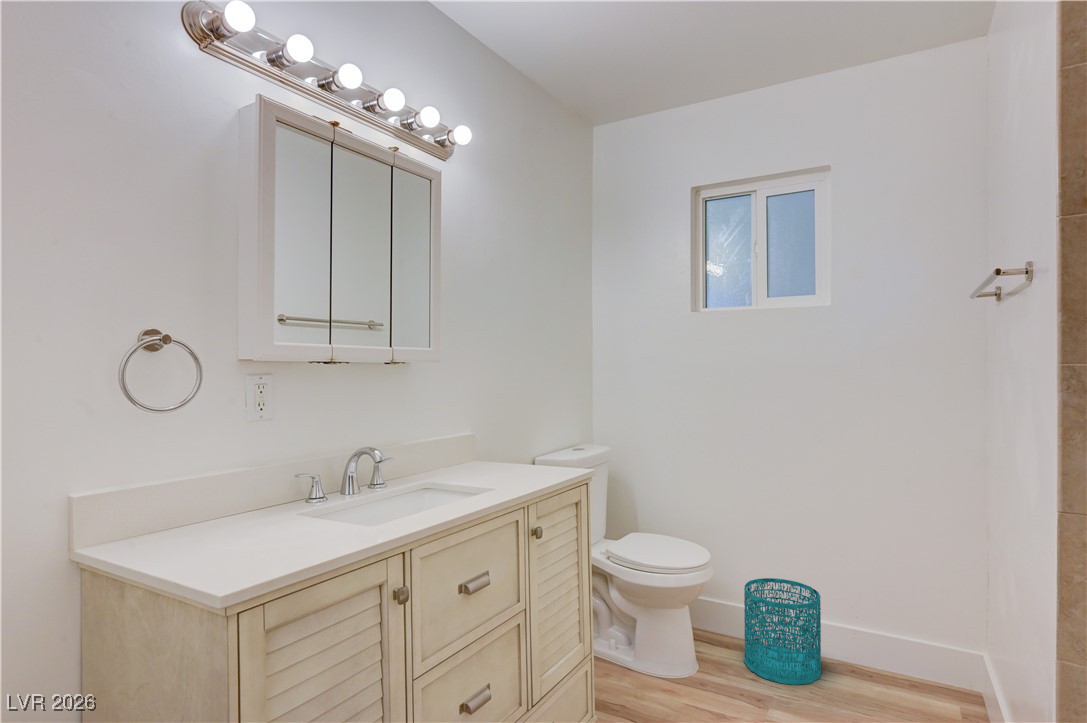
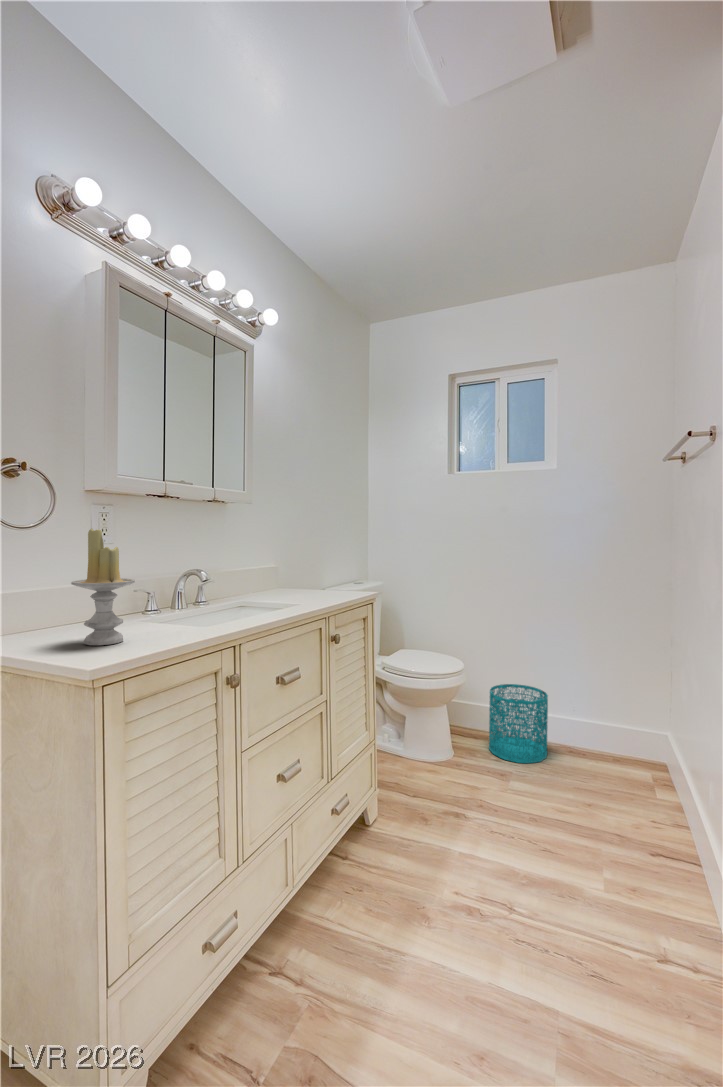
candle: none [204,415,281,557] -> present [71,529,135,645]

